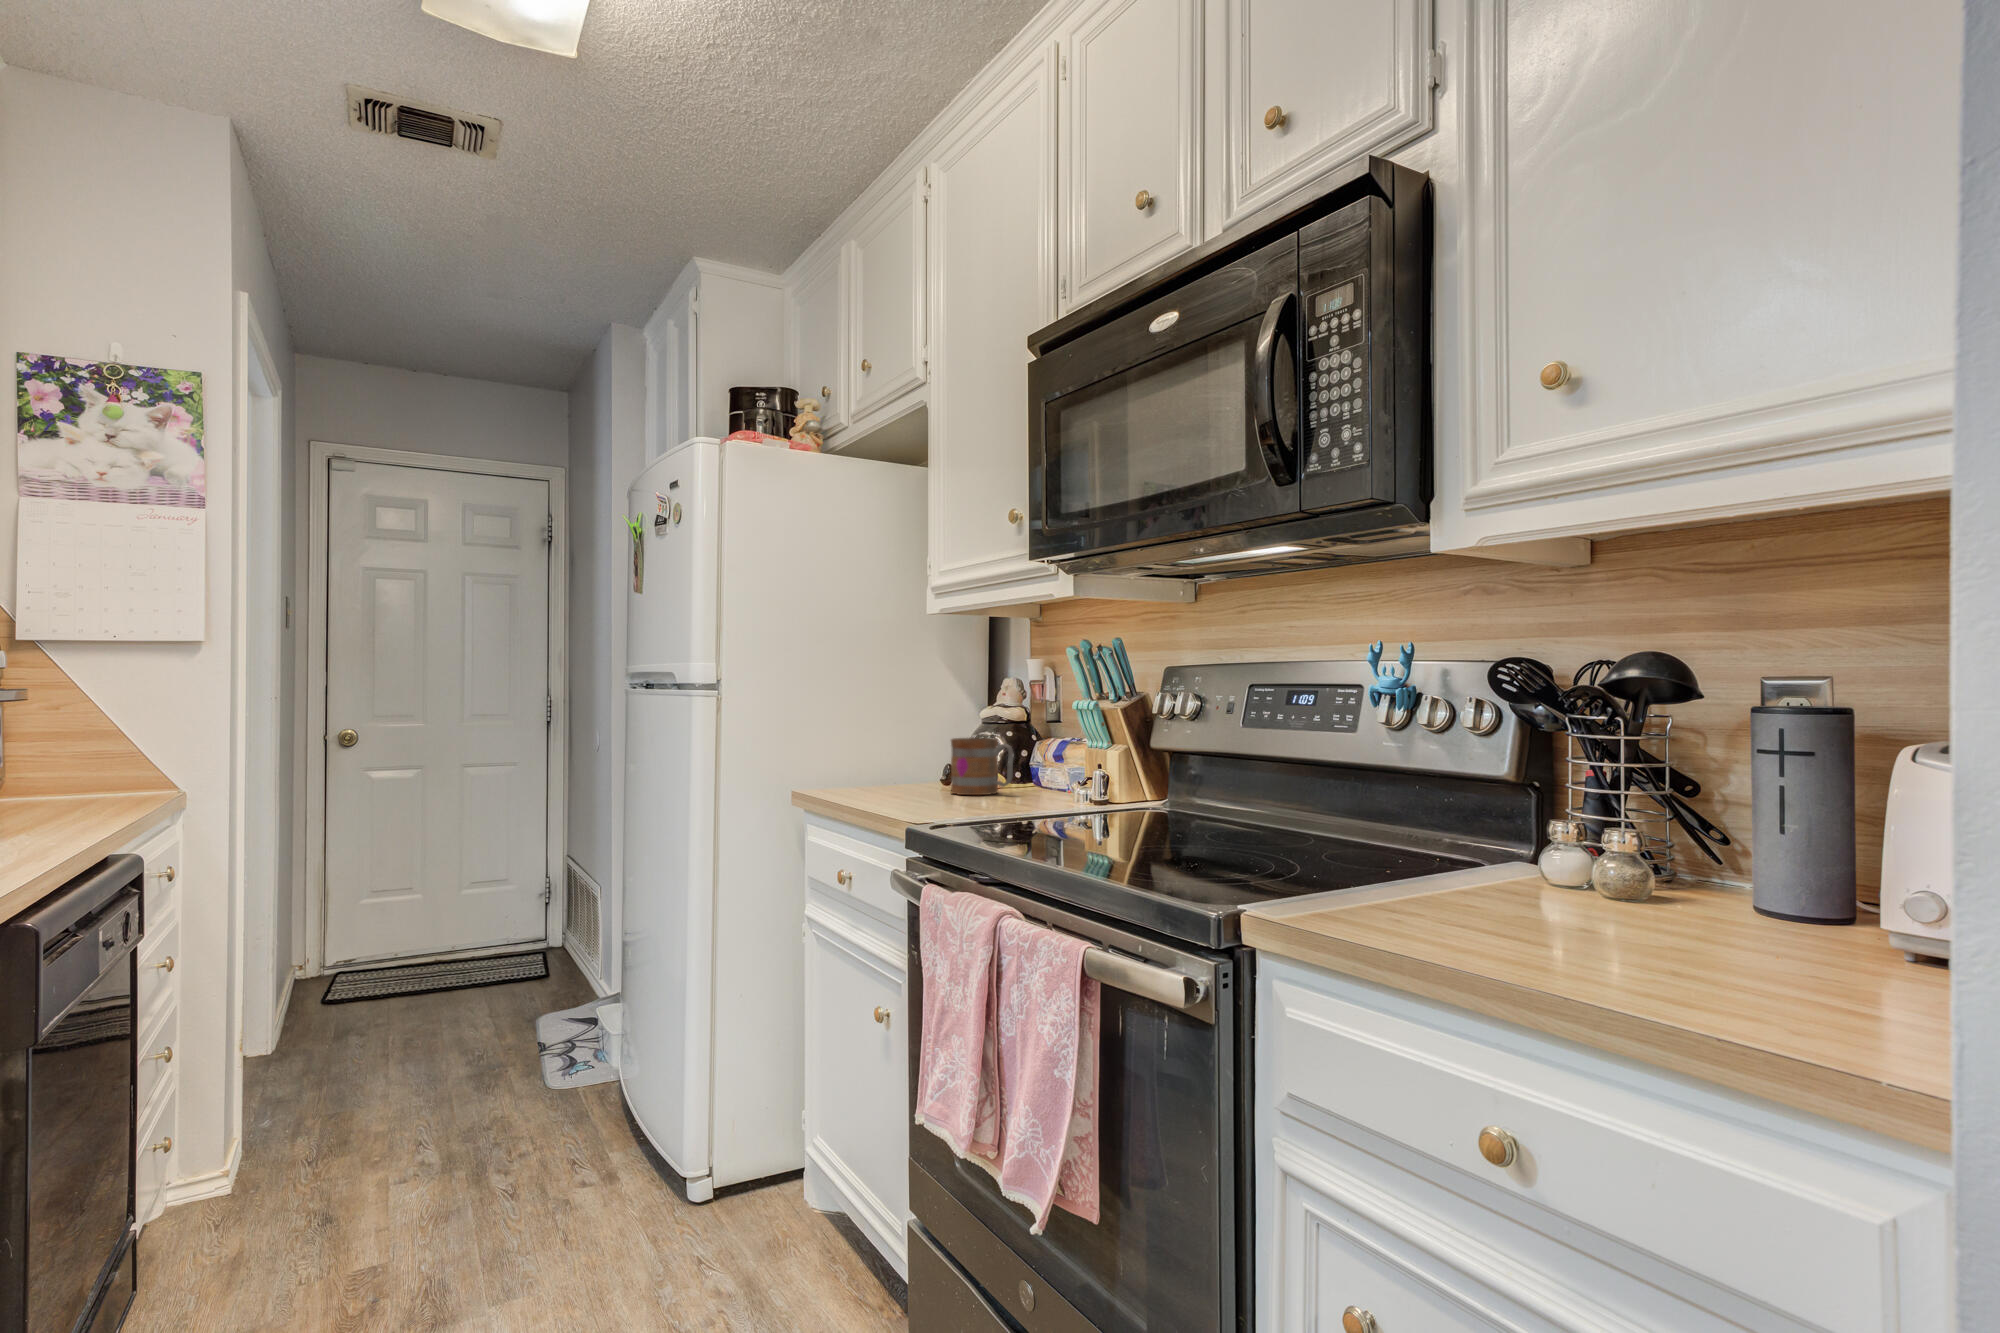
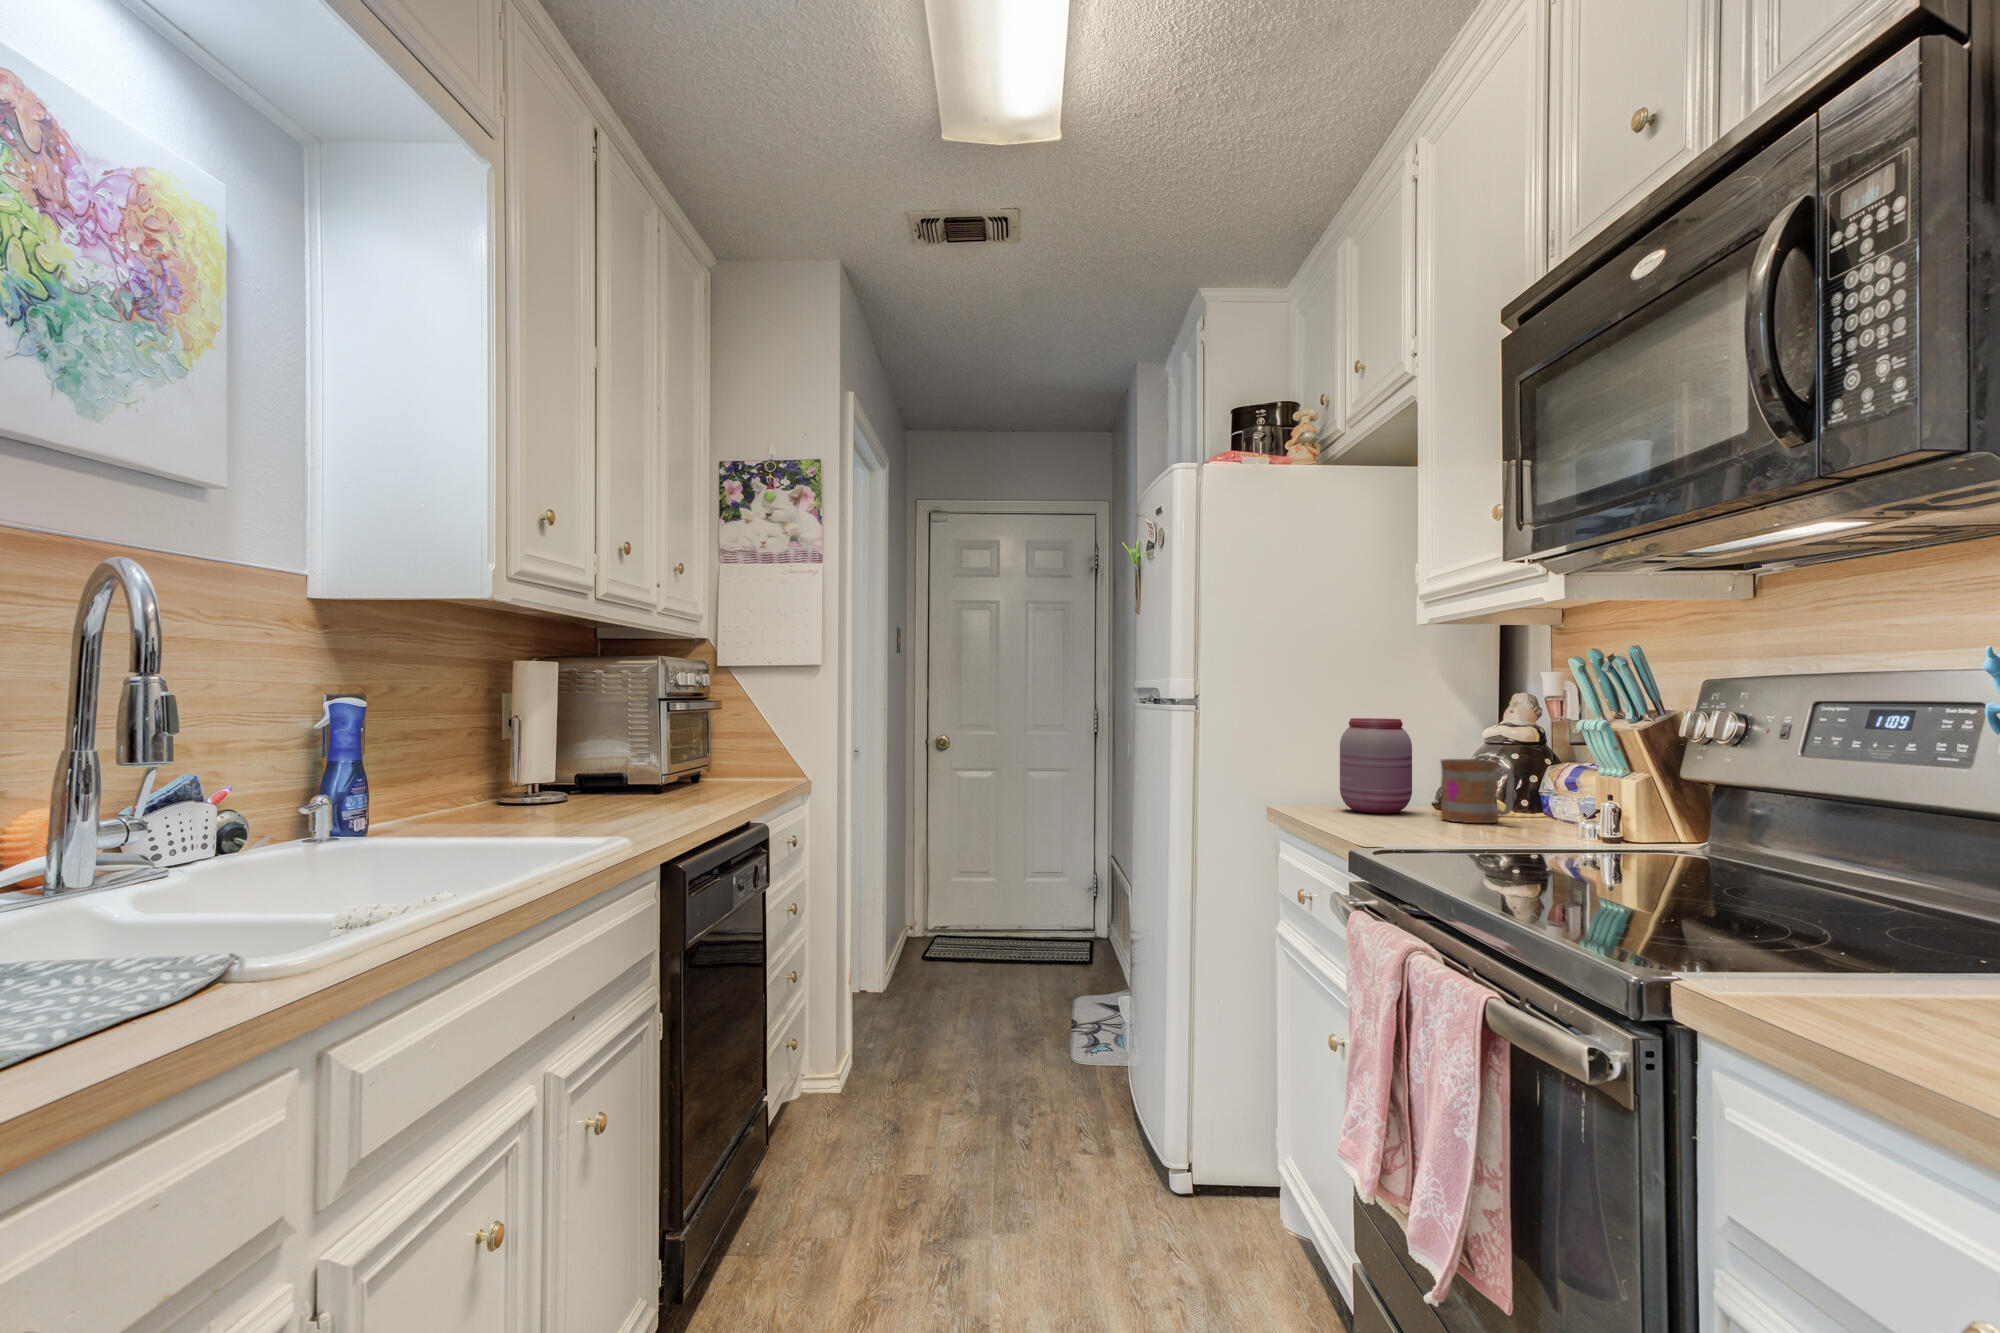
jar: none [857,702,922,792] -> present [1340,718,1412,813]

